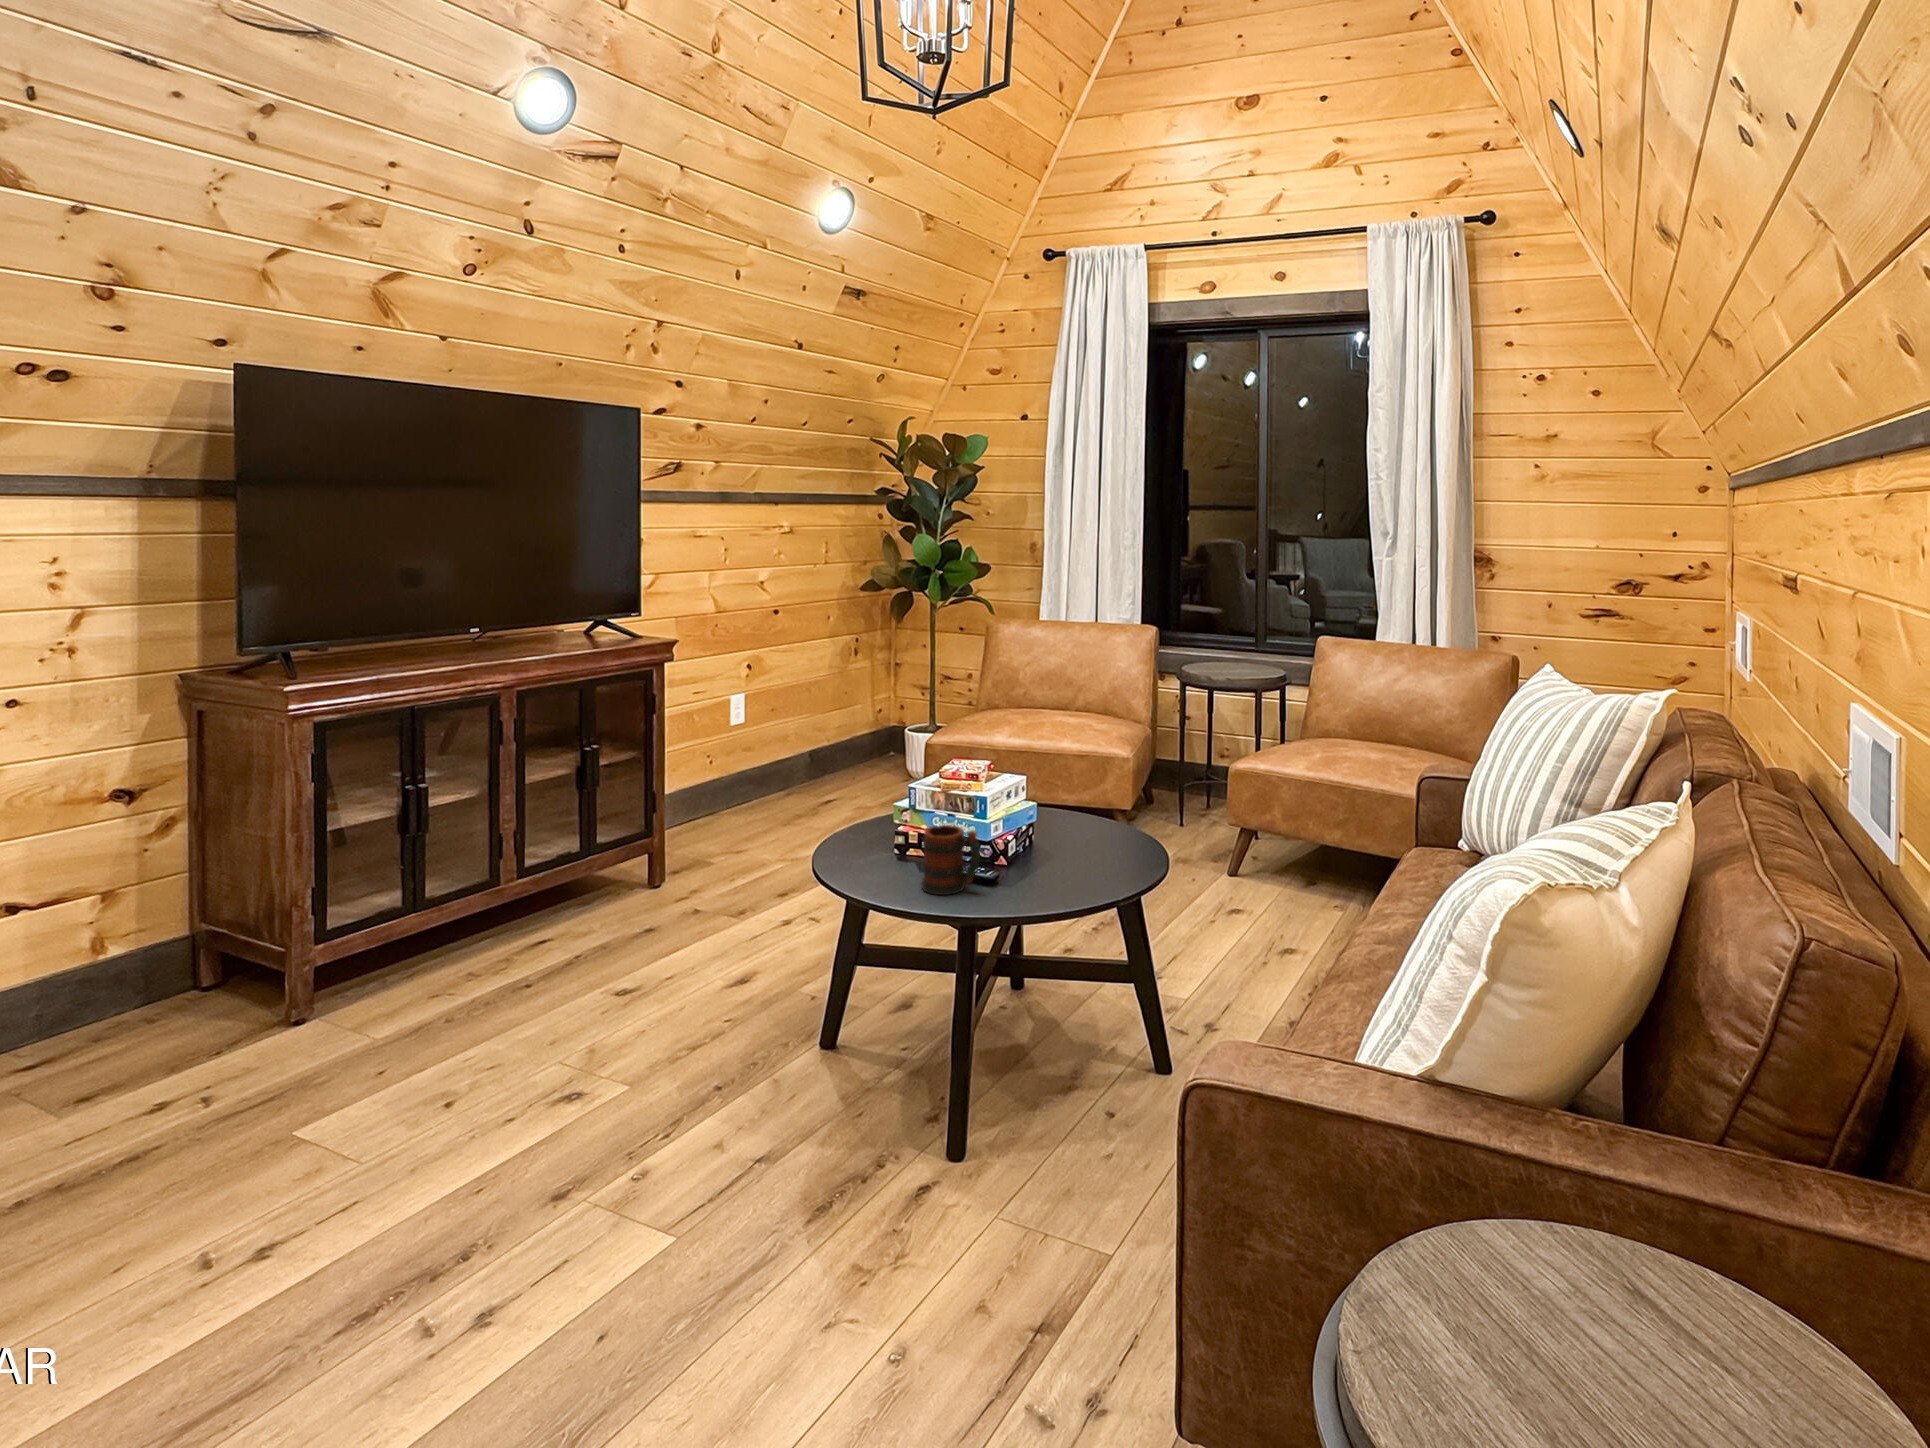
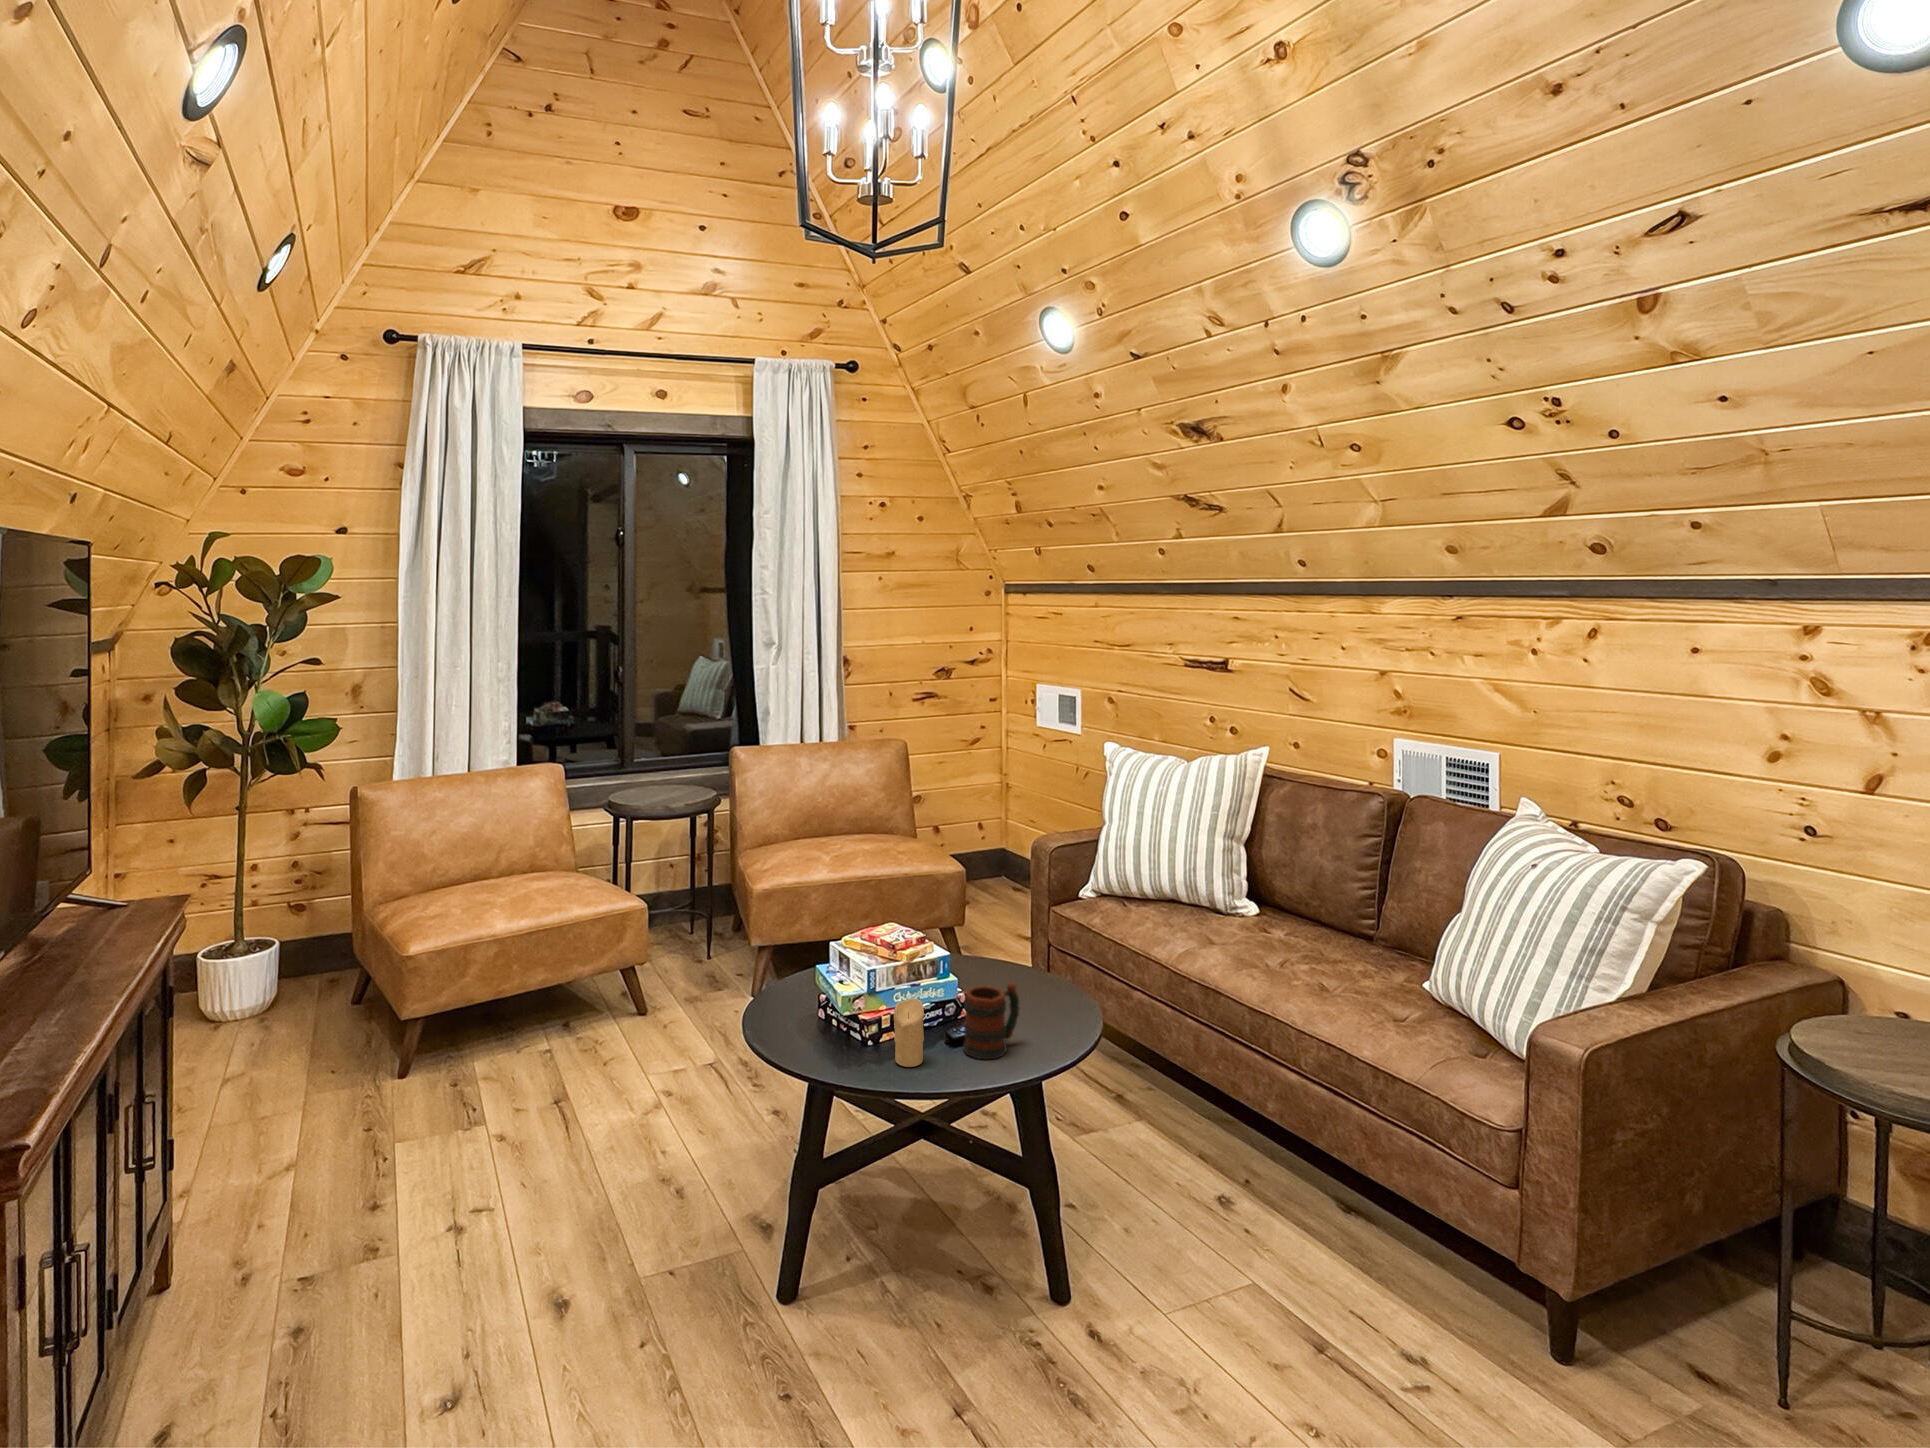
candle: none [868,815,897,875] -> present [894,999,924,1067]

